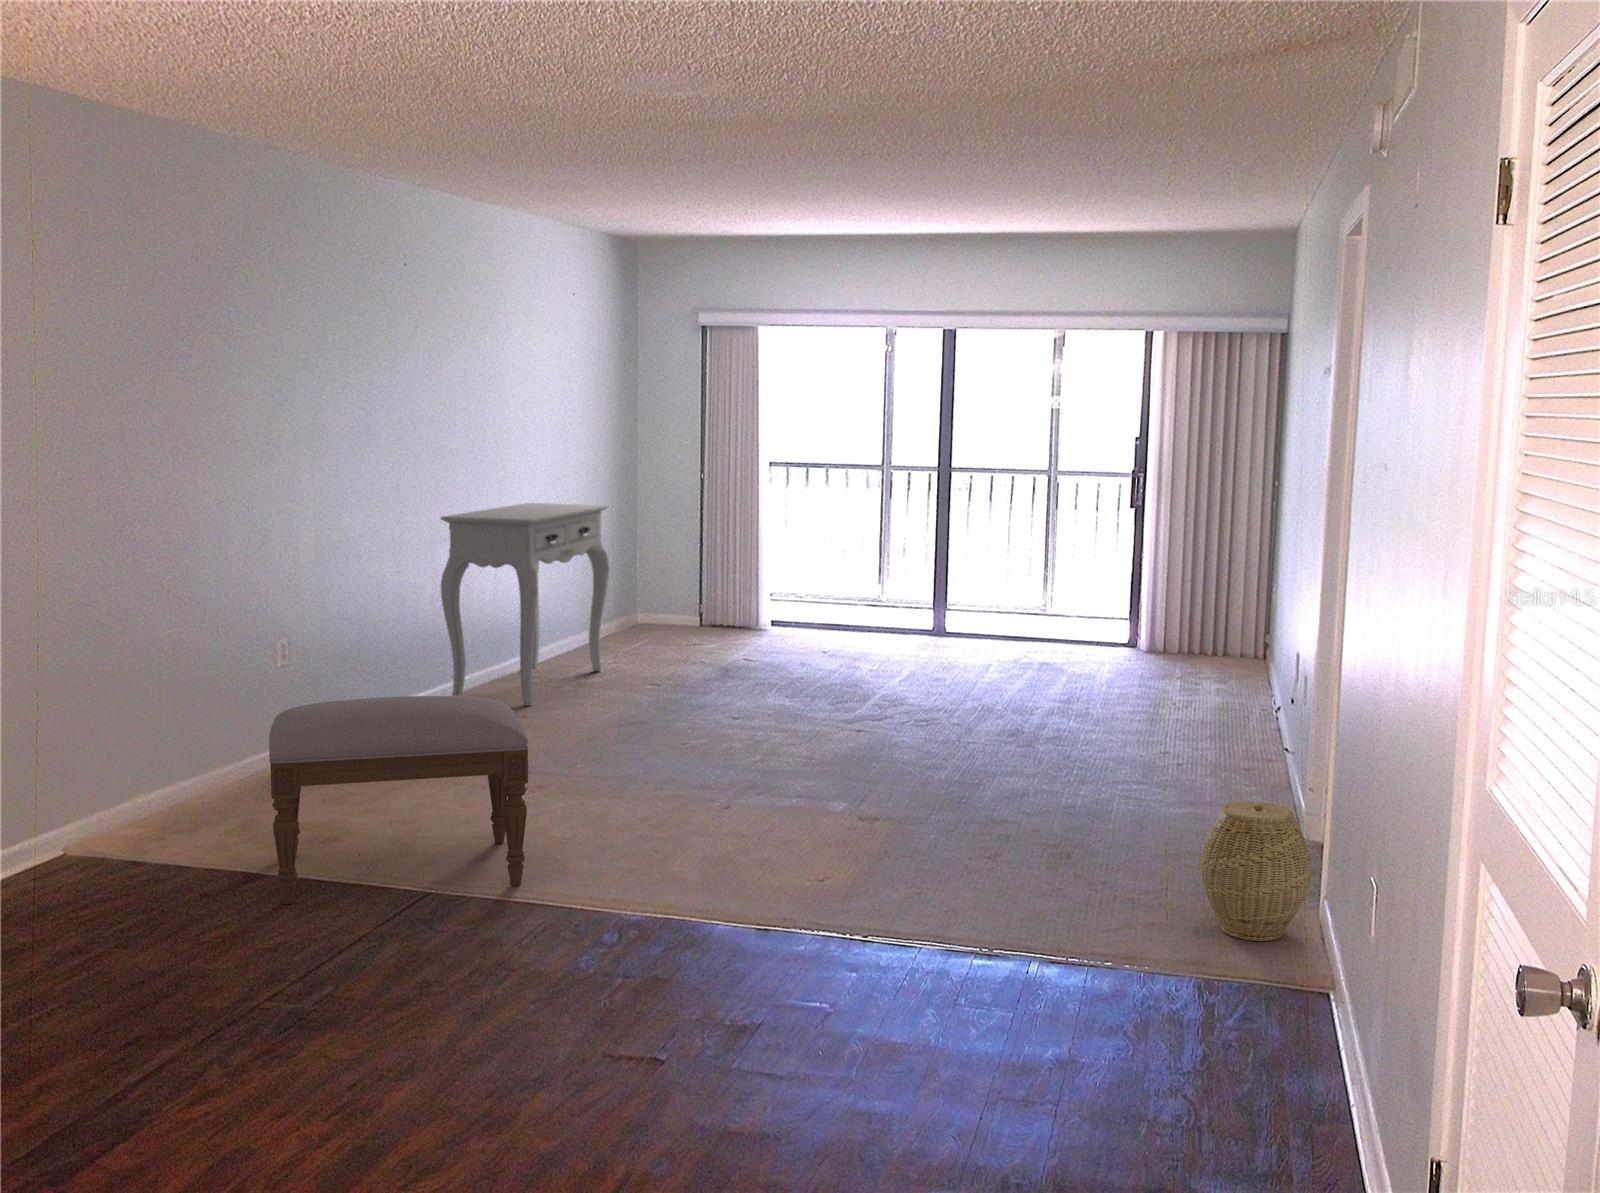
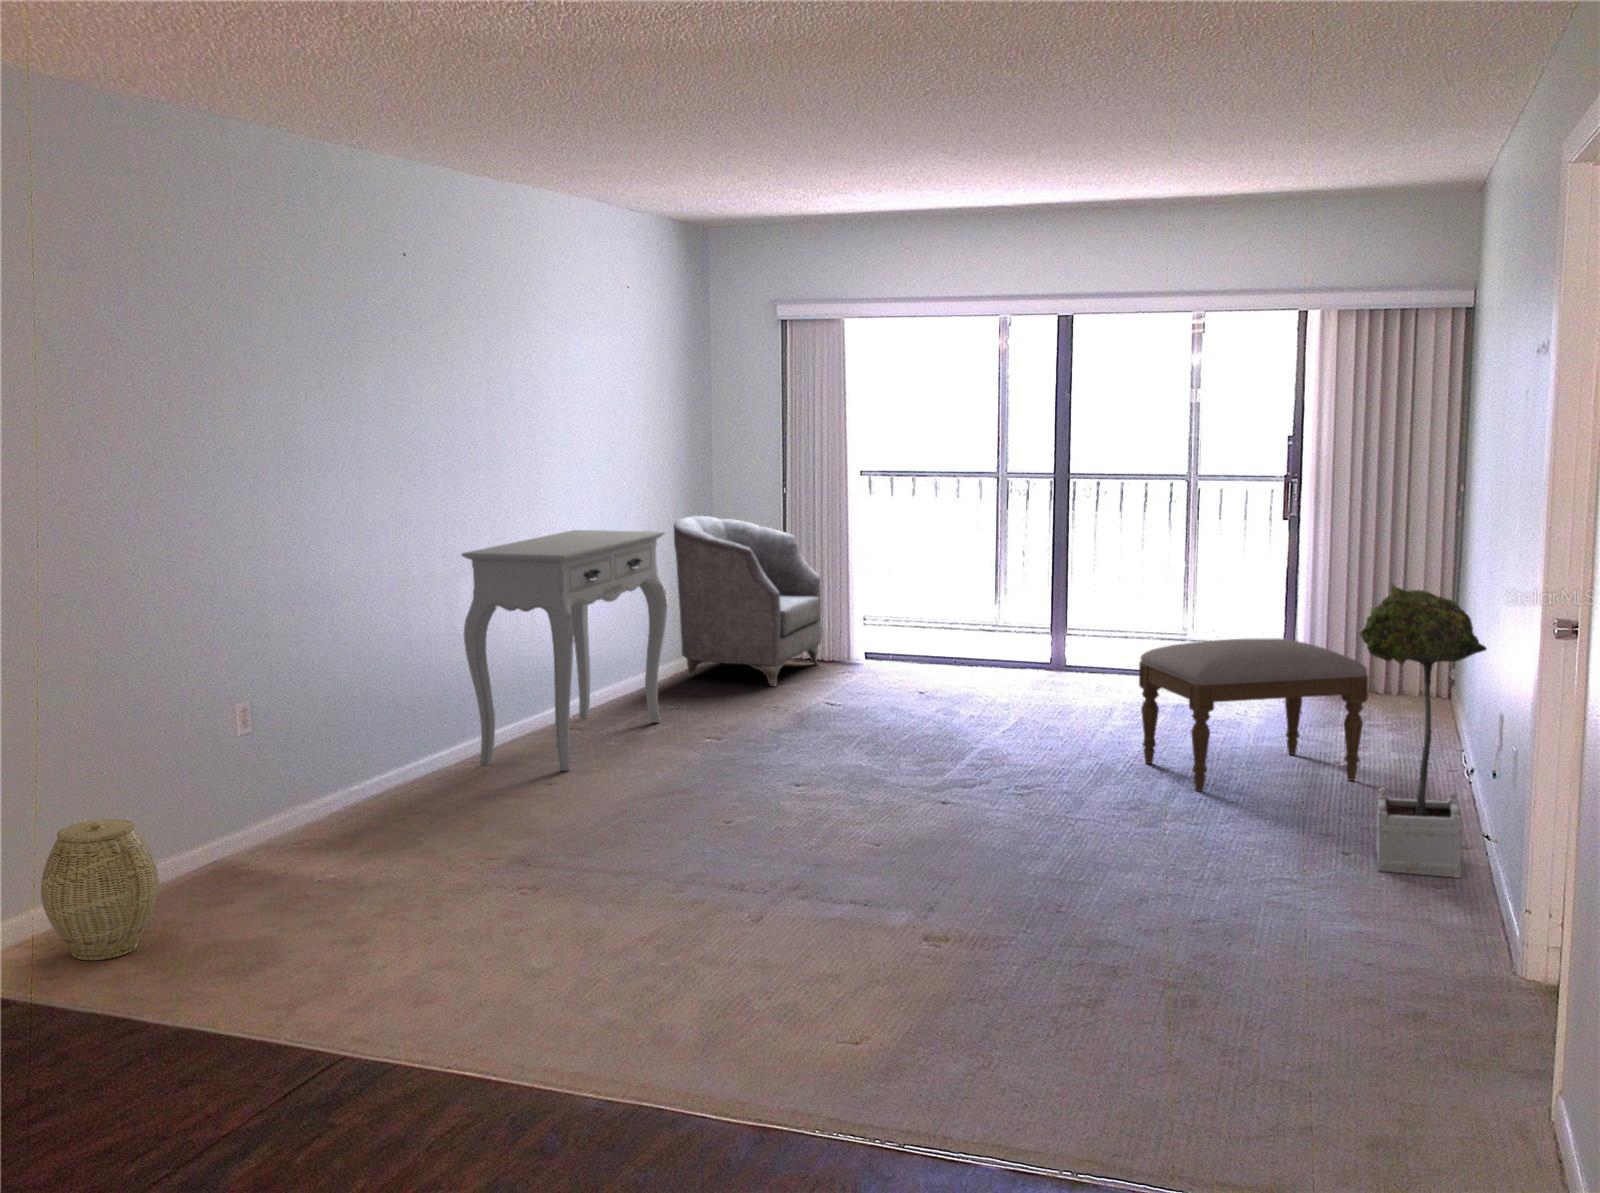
armchair: none [606,497,734,646] -> present [673,516,822,687]
potted tree: none [1193,547,1291,780] -> present [1360,585,1487,878]
ottoman: present [269,696,528,904] -> present [1139,638,1368,791]
woven basket: present [1200,801,1312,941] -> present [41,819,159,960]

